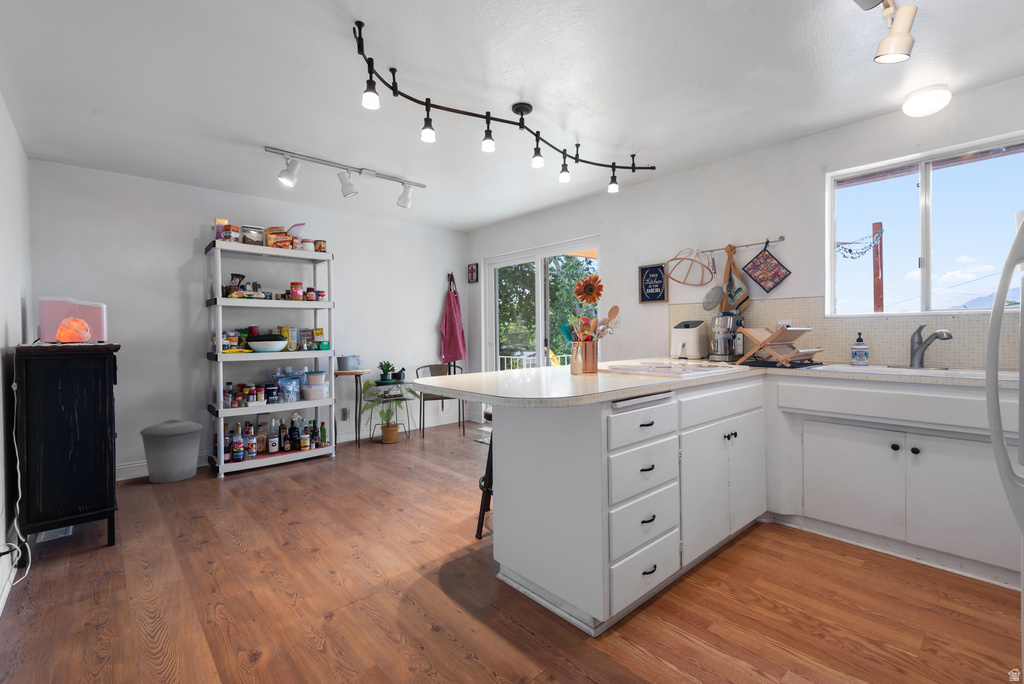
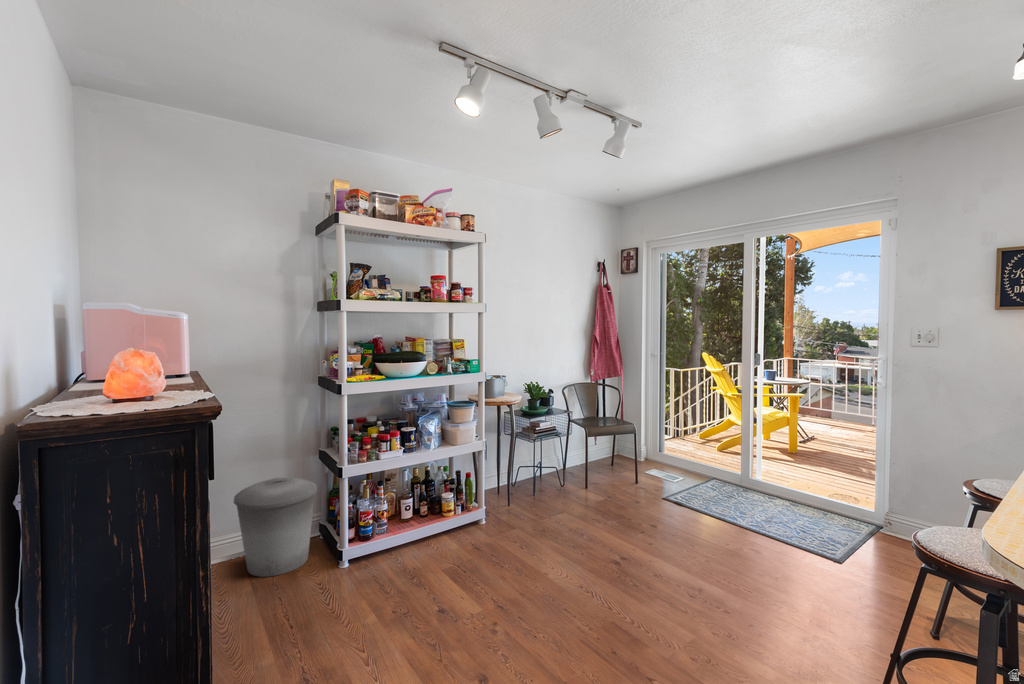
house plant: present [361,379,421,443] -> none [500,406,583,498]

